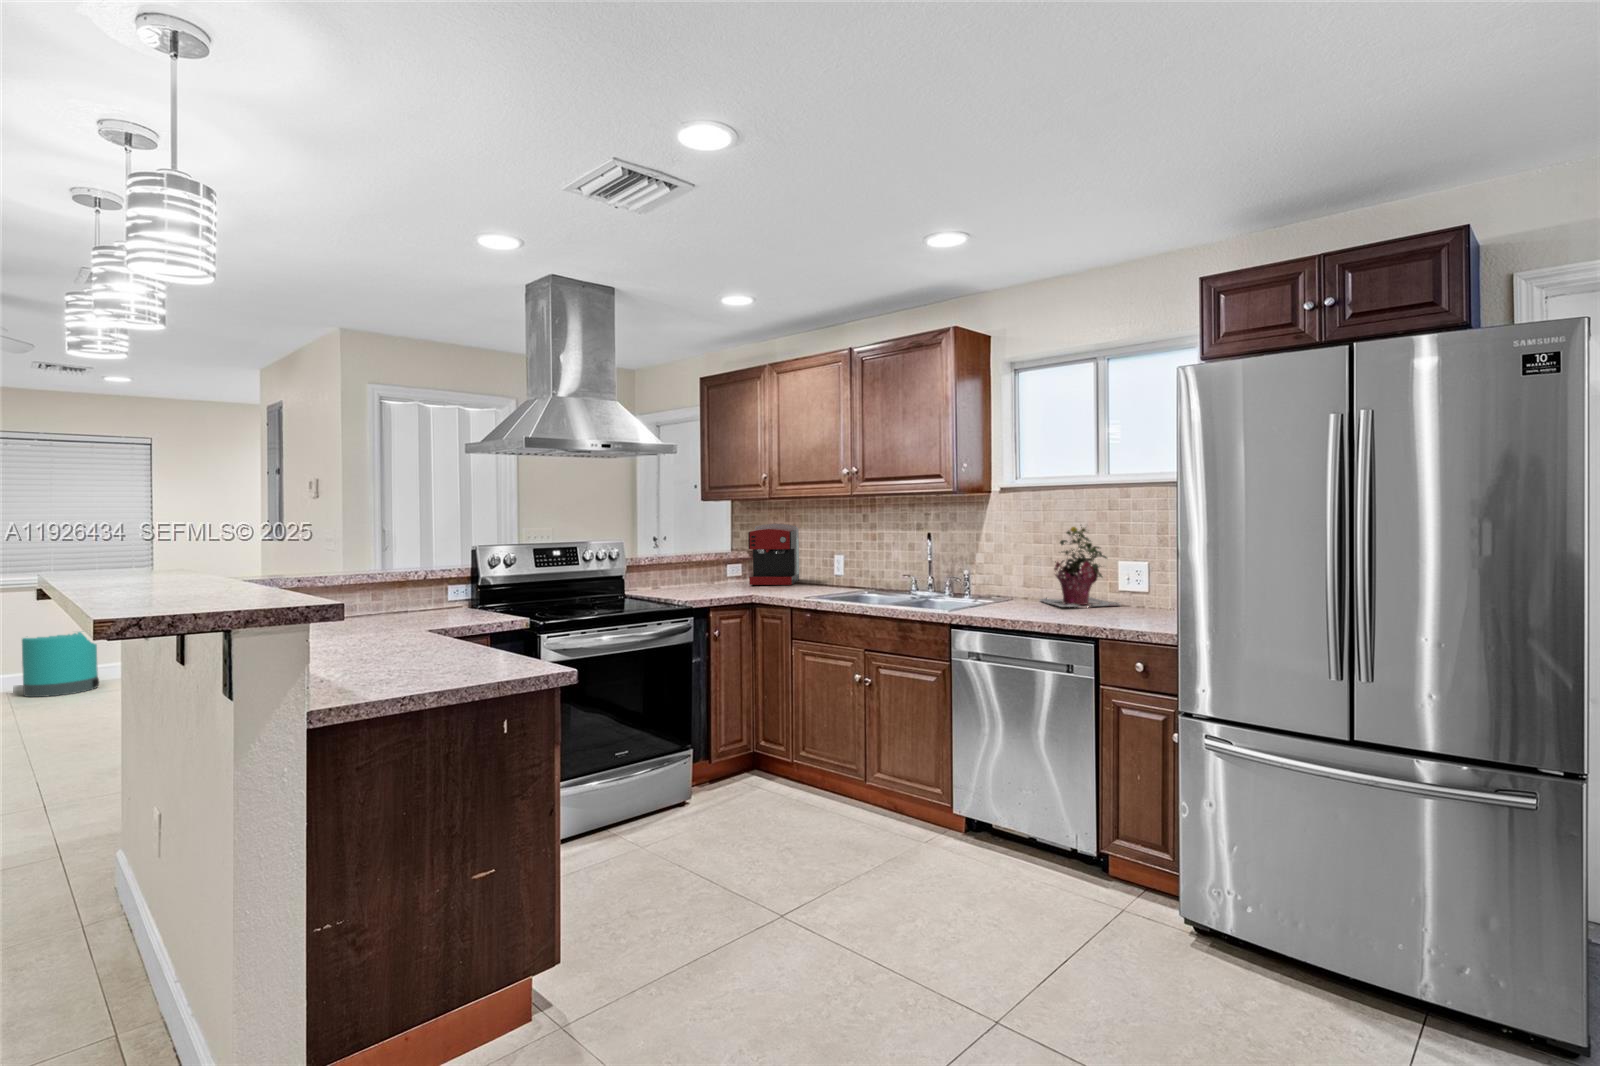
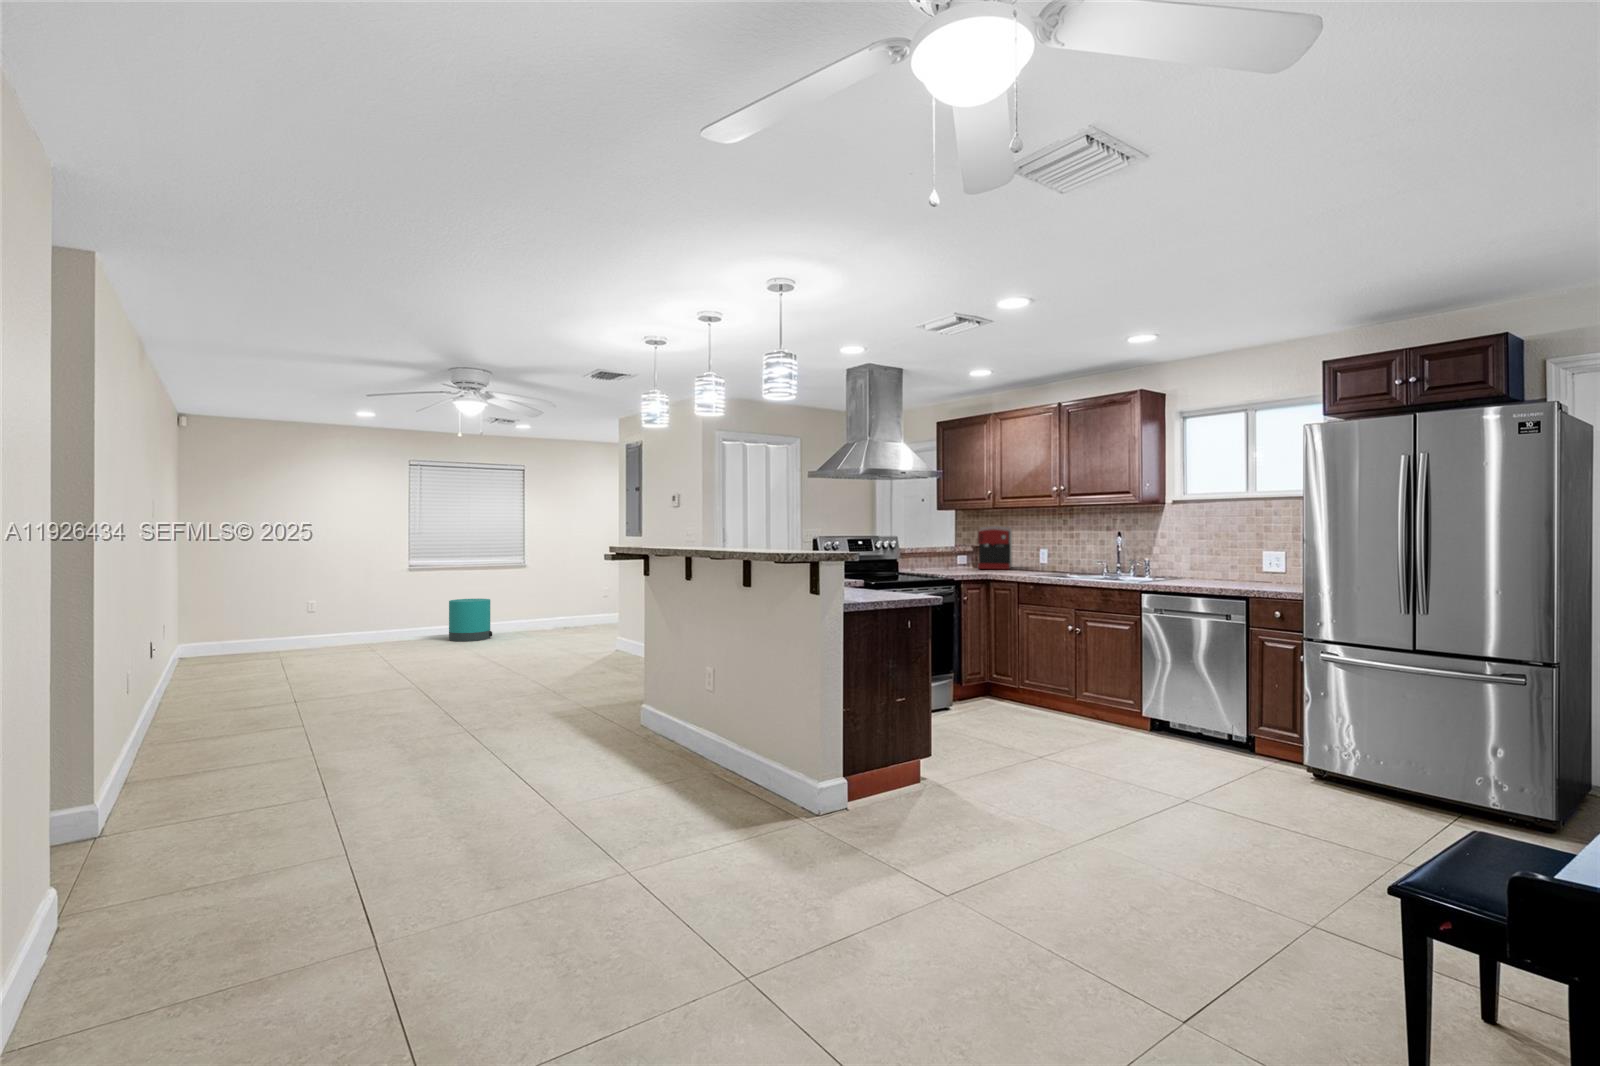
potted plant: present [1040,527,1120,607] -> none [1203,525,1265,581]

